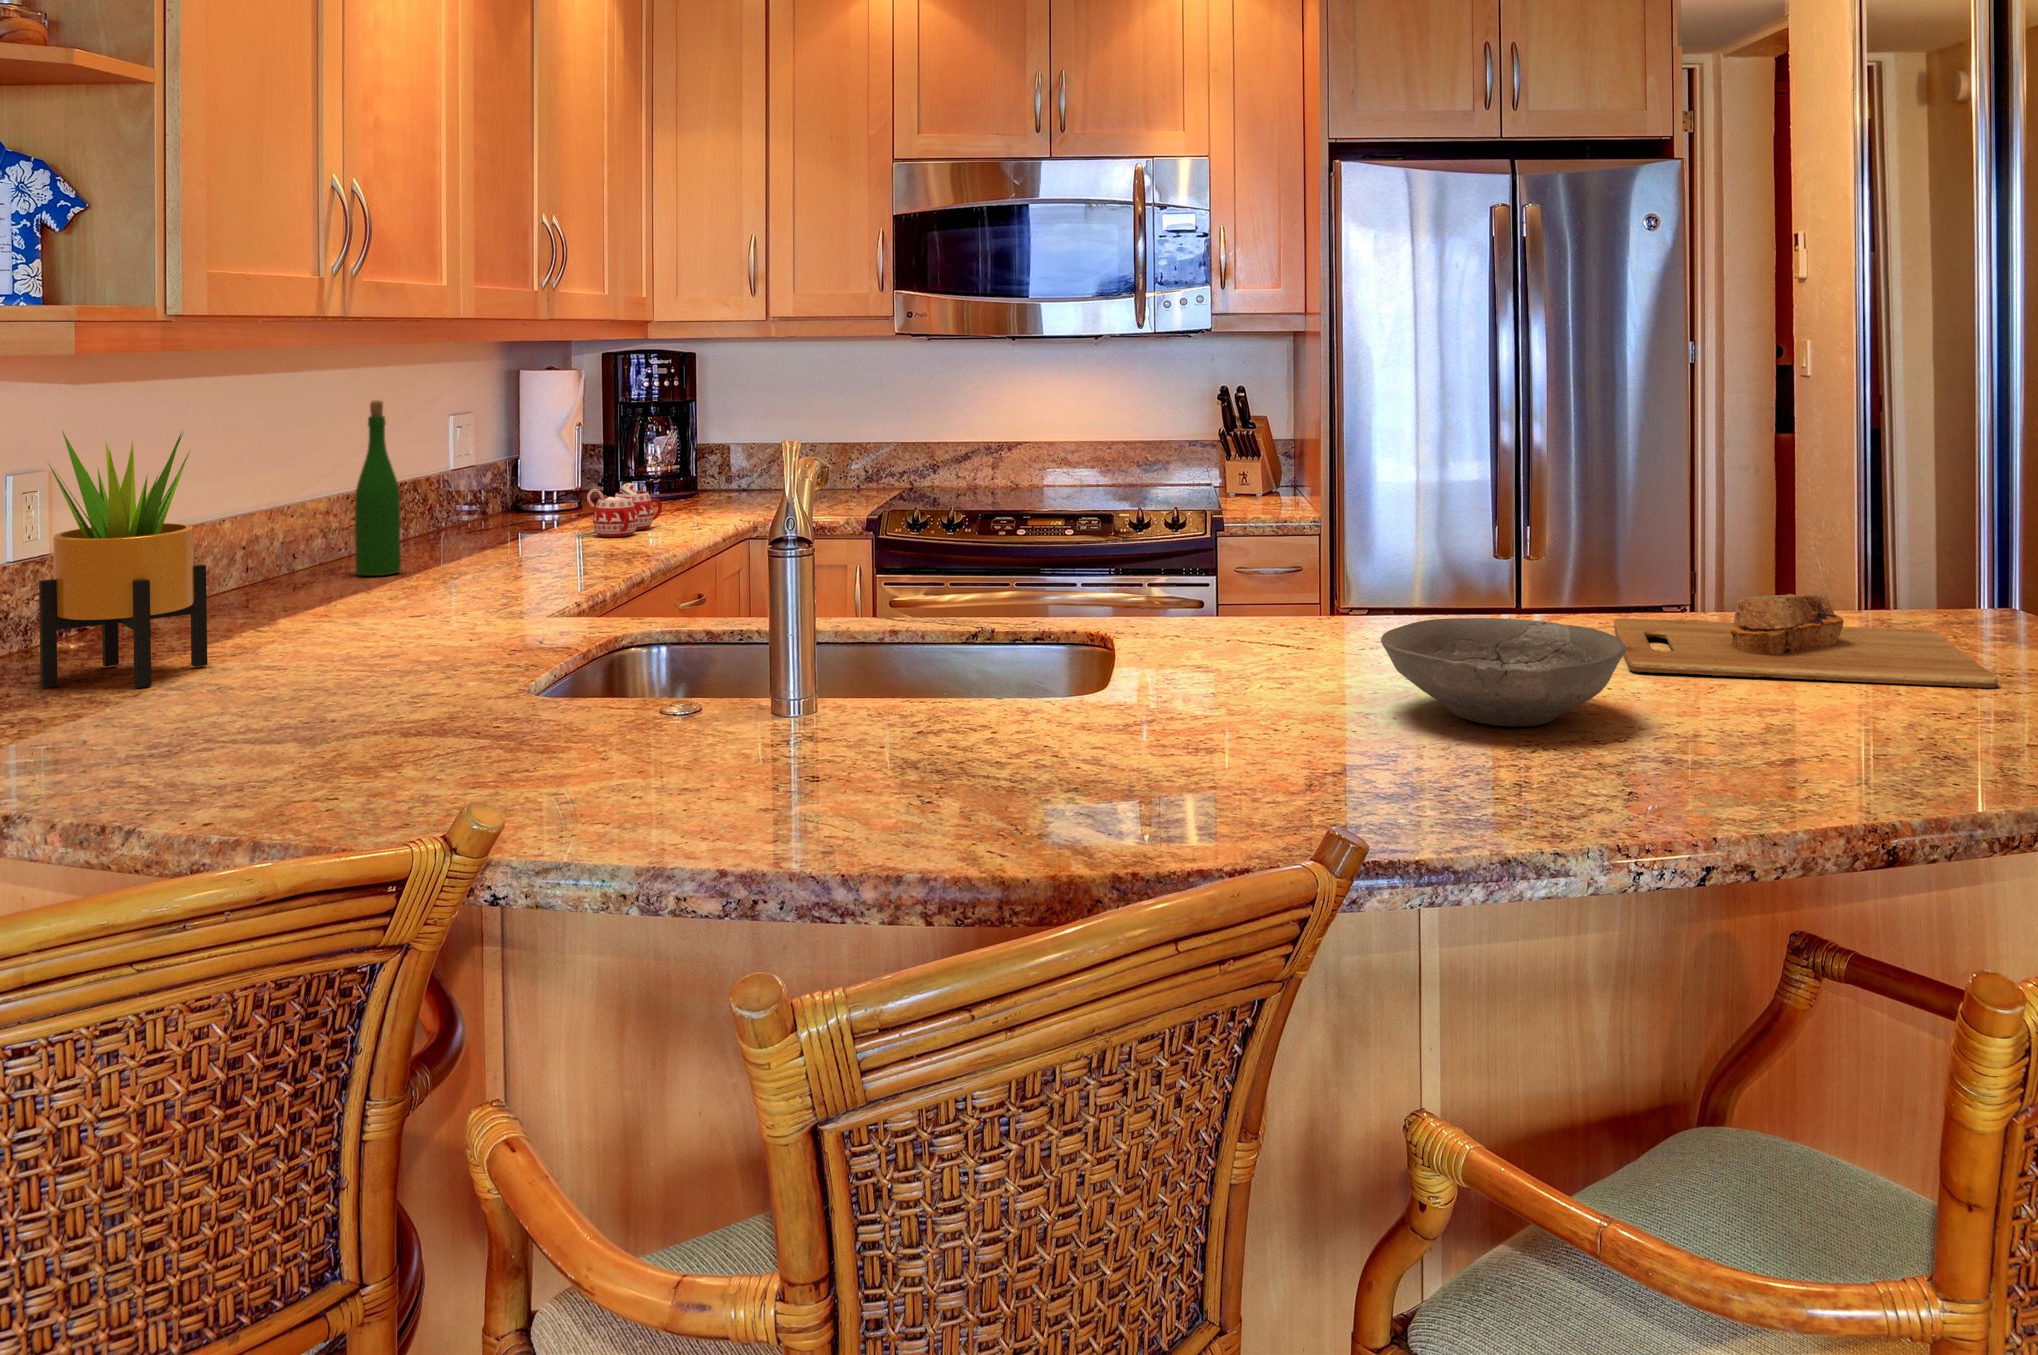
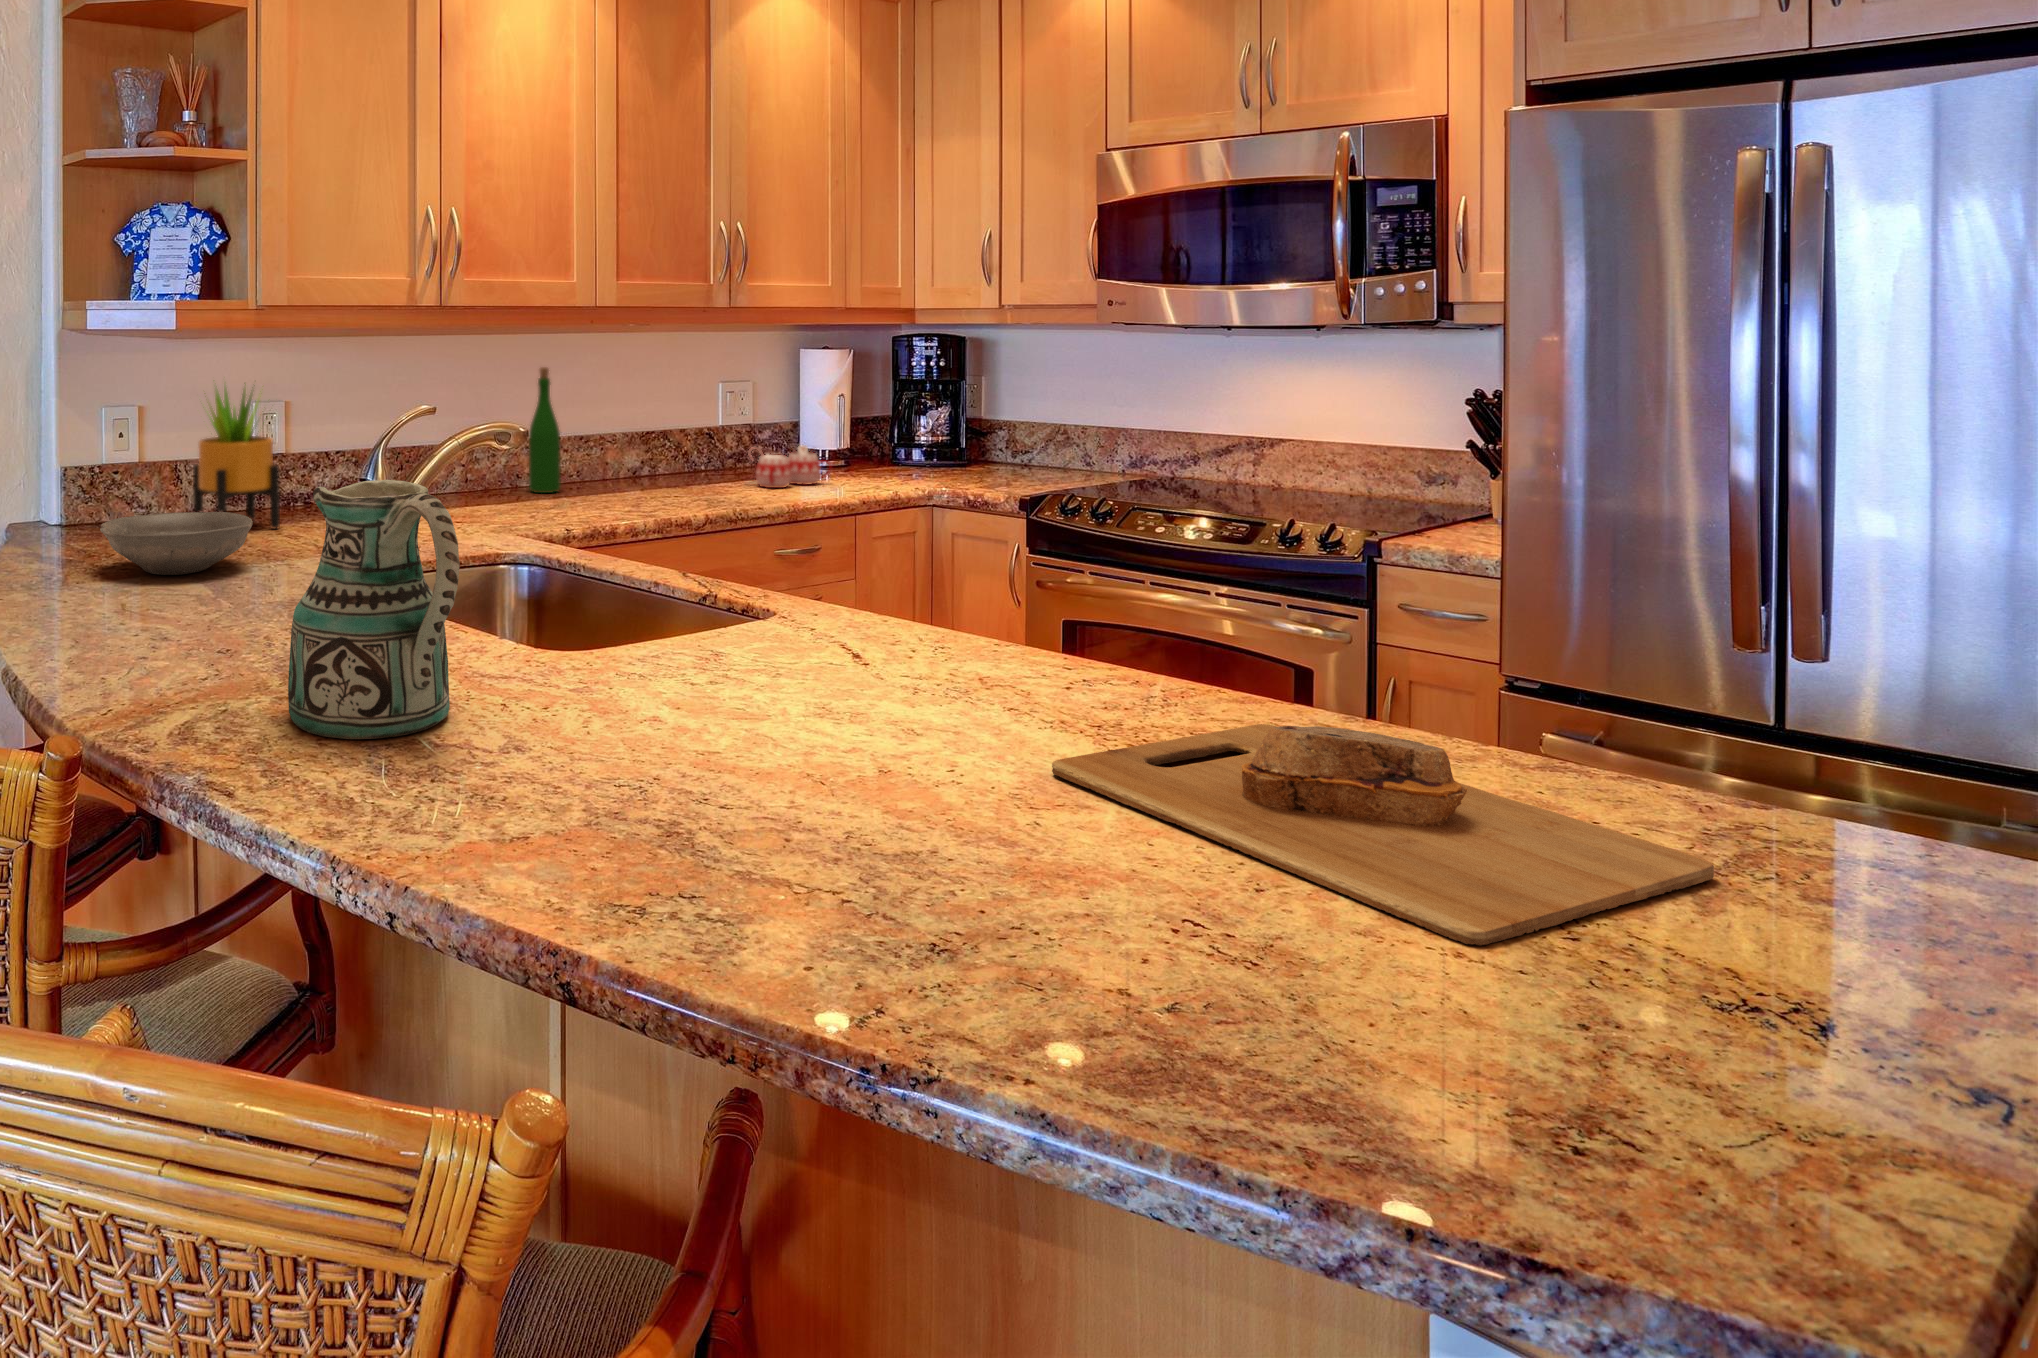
ceramic pitcher: none [1099,497,1352,796] -> present [288,480,460,739]
bowl: present [1381,618,1626,727] -> present [100,512,253,575]

